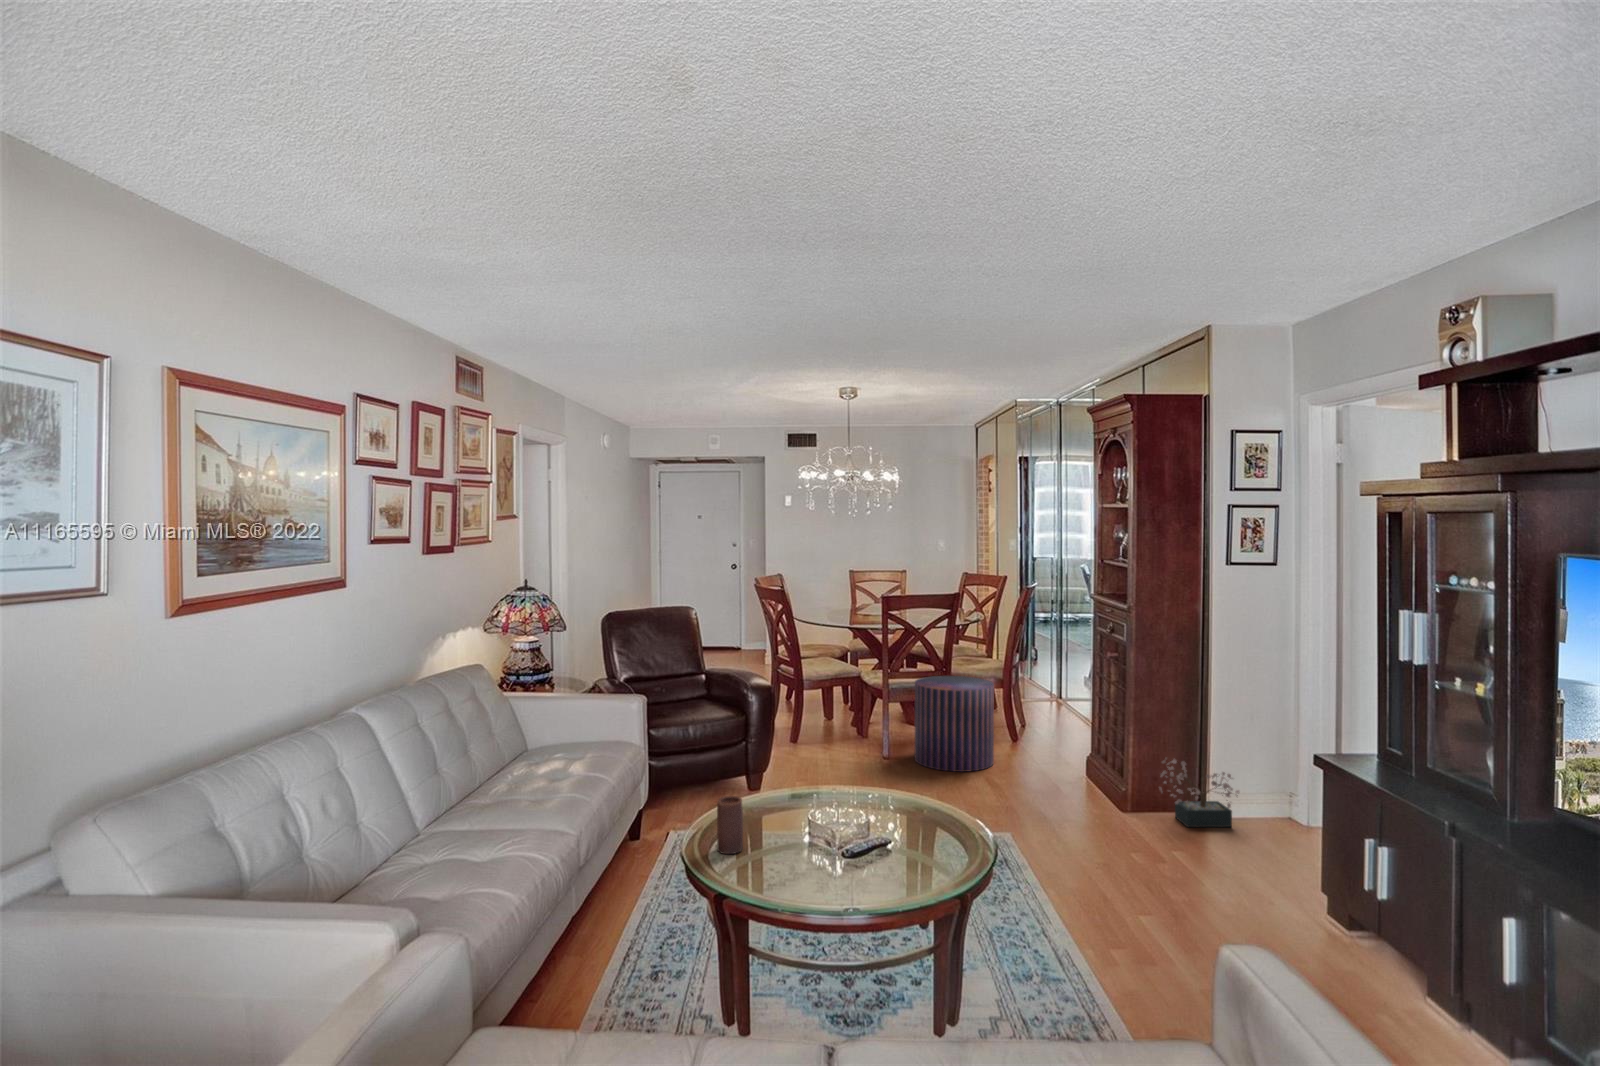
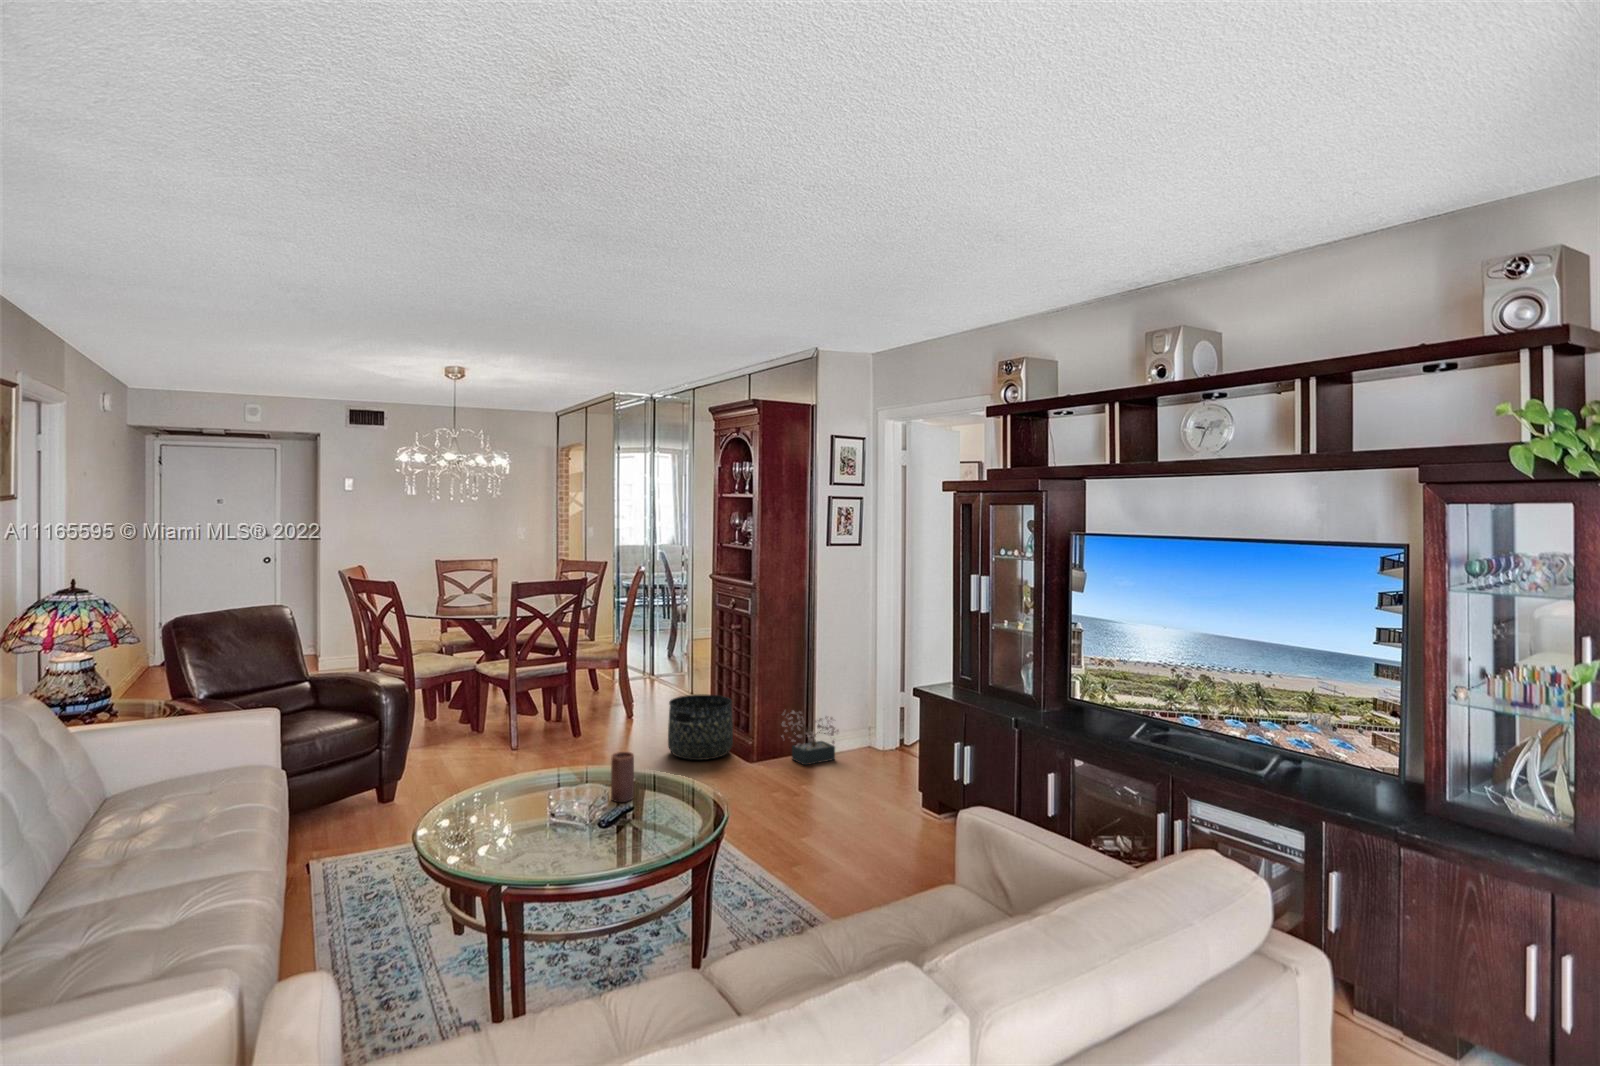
pouf: present [915,676,994,772] -> none [546,659,624,751]
basket: none [1031,726,1106,801] -> present [668,694,733,760]
candle: present [717,796,743,854] -> present [611,752,634,802]

